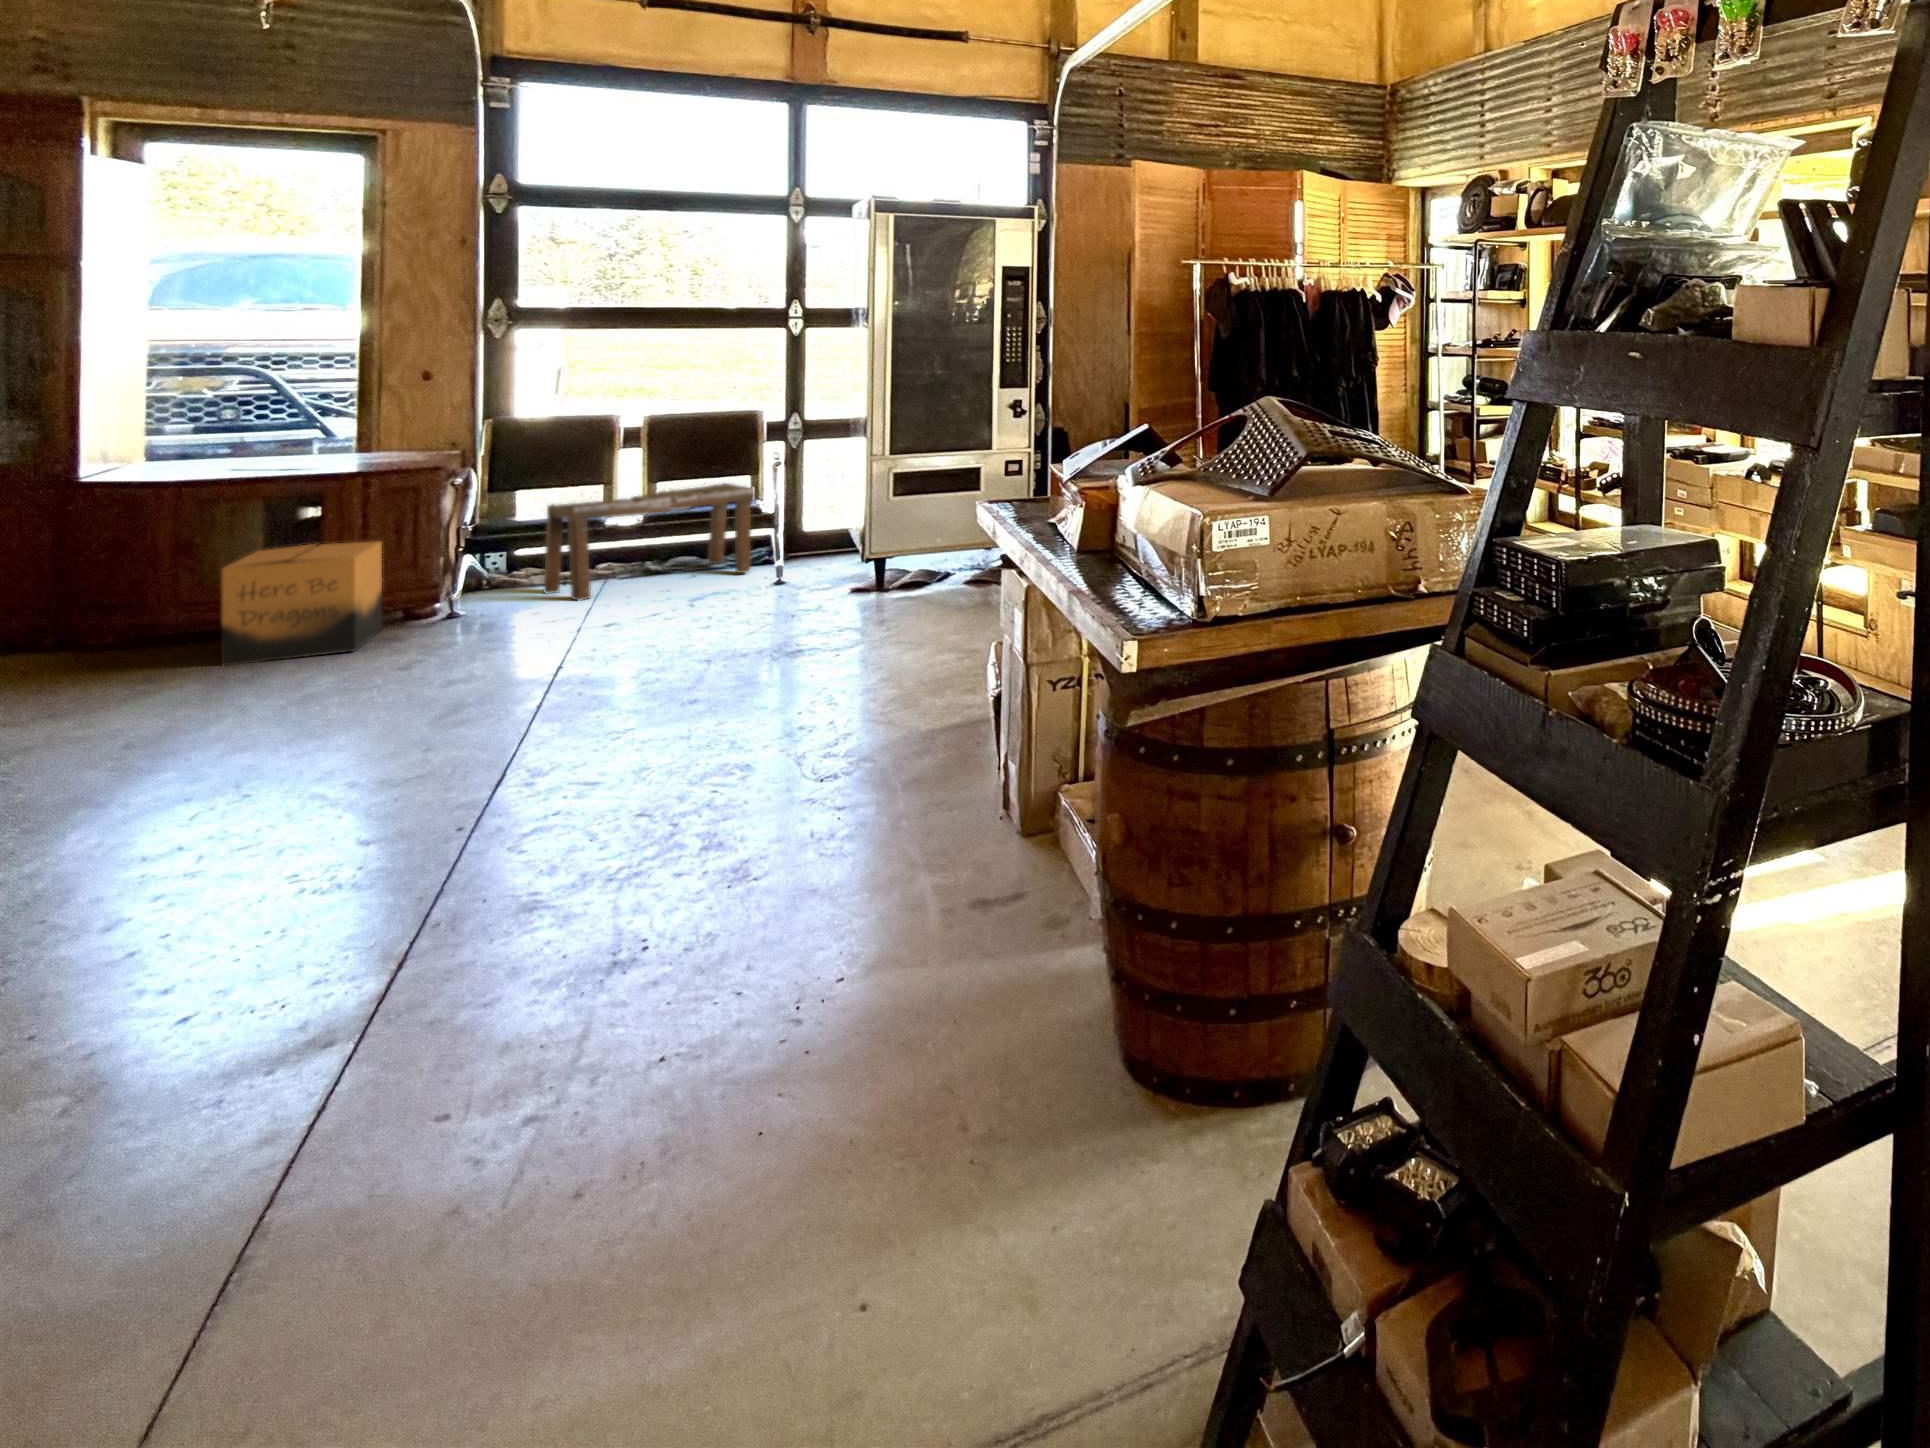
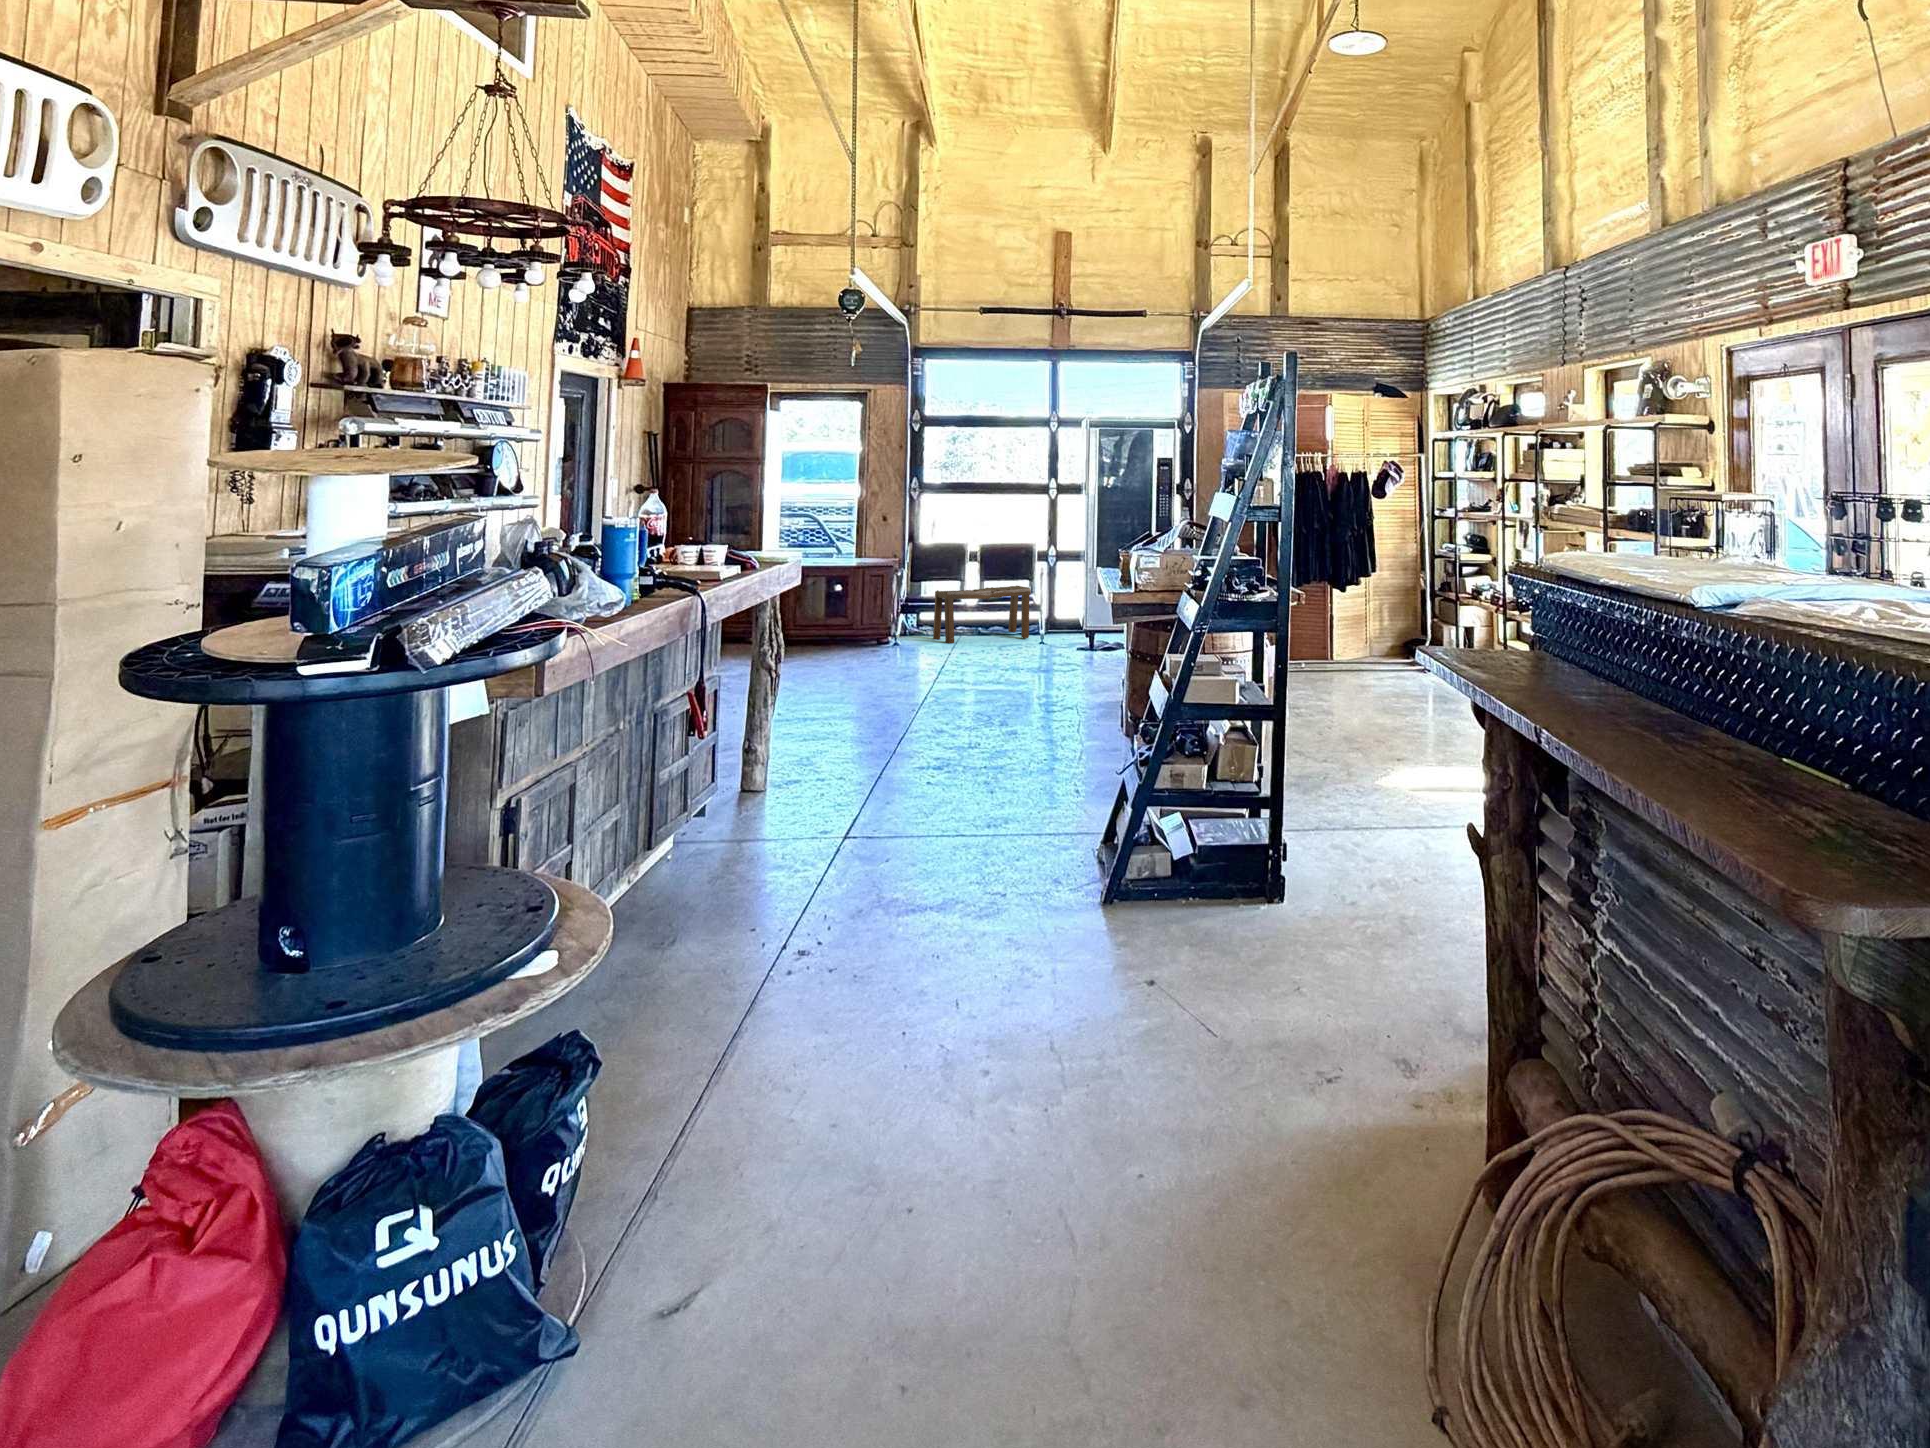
cardboard box: present [221,541,382,665] -> none [814,600,870,654]

